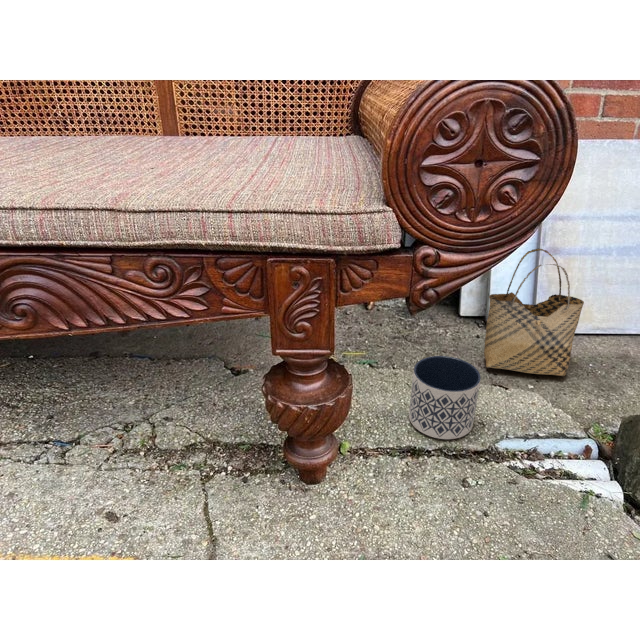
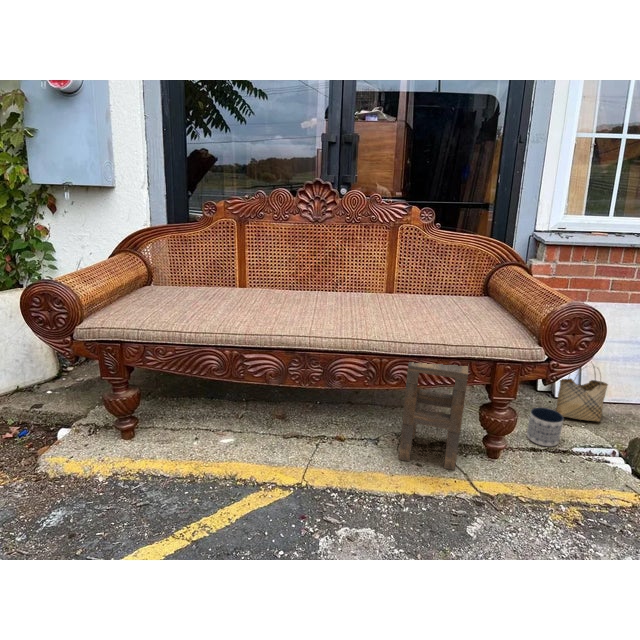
side table: none [30,227,254,519] -> present [399,362,468,470]

